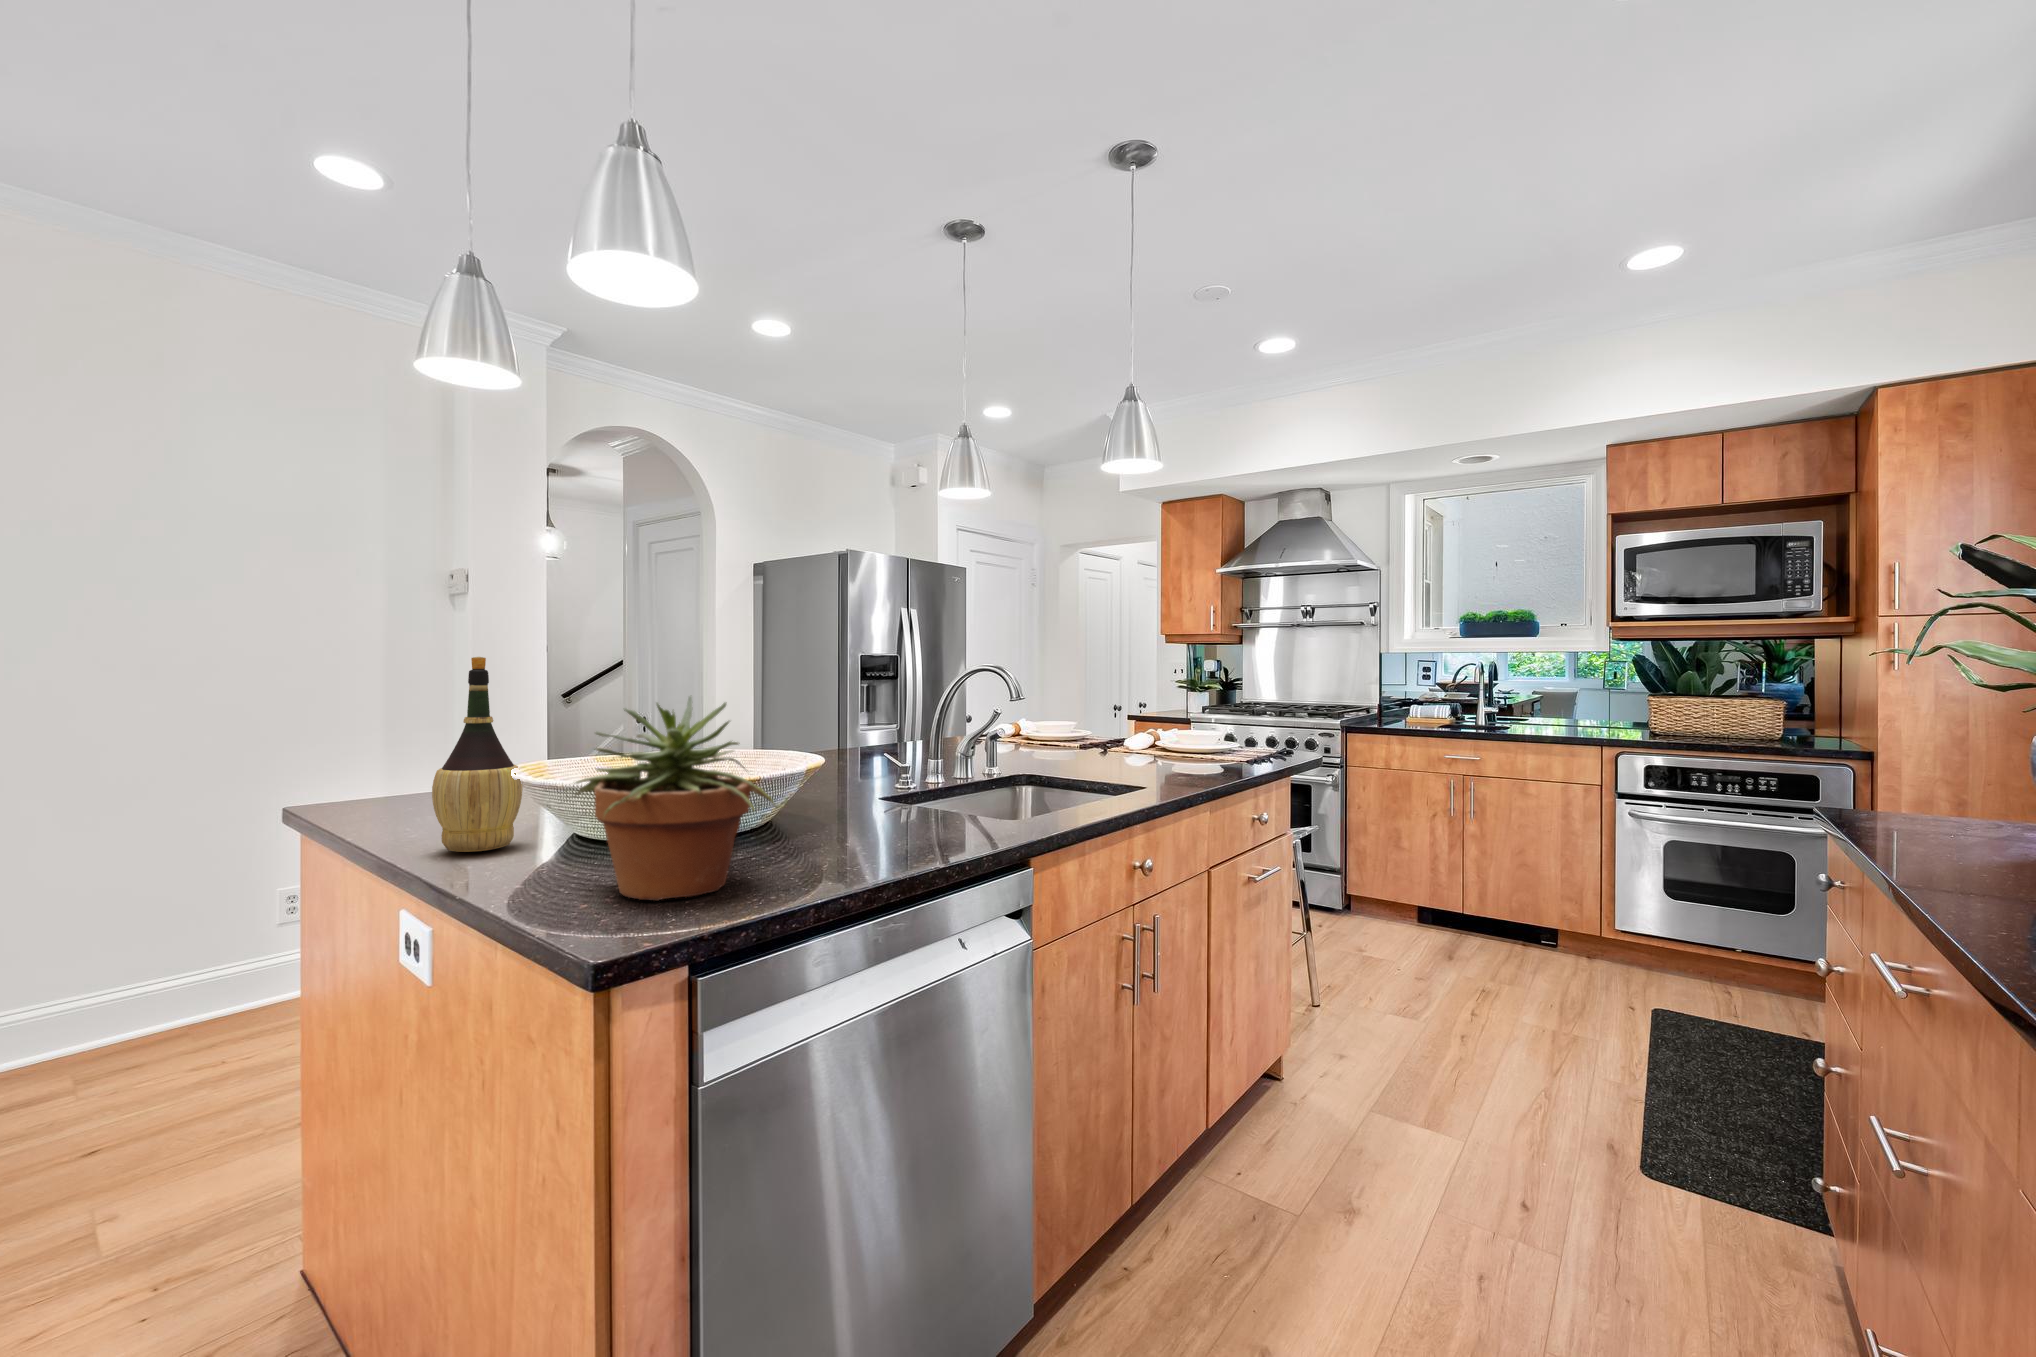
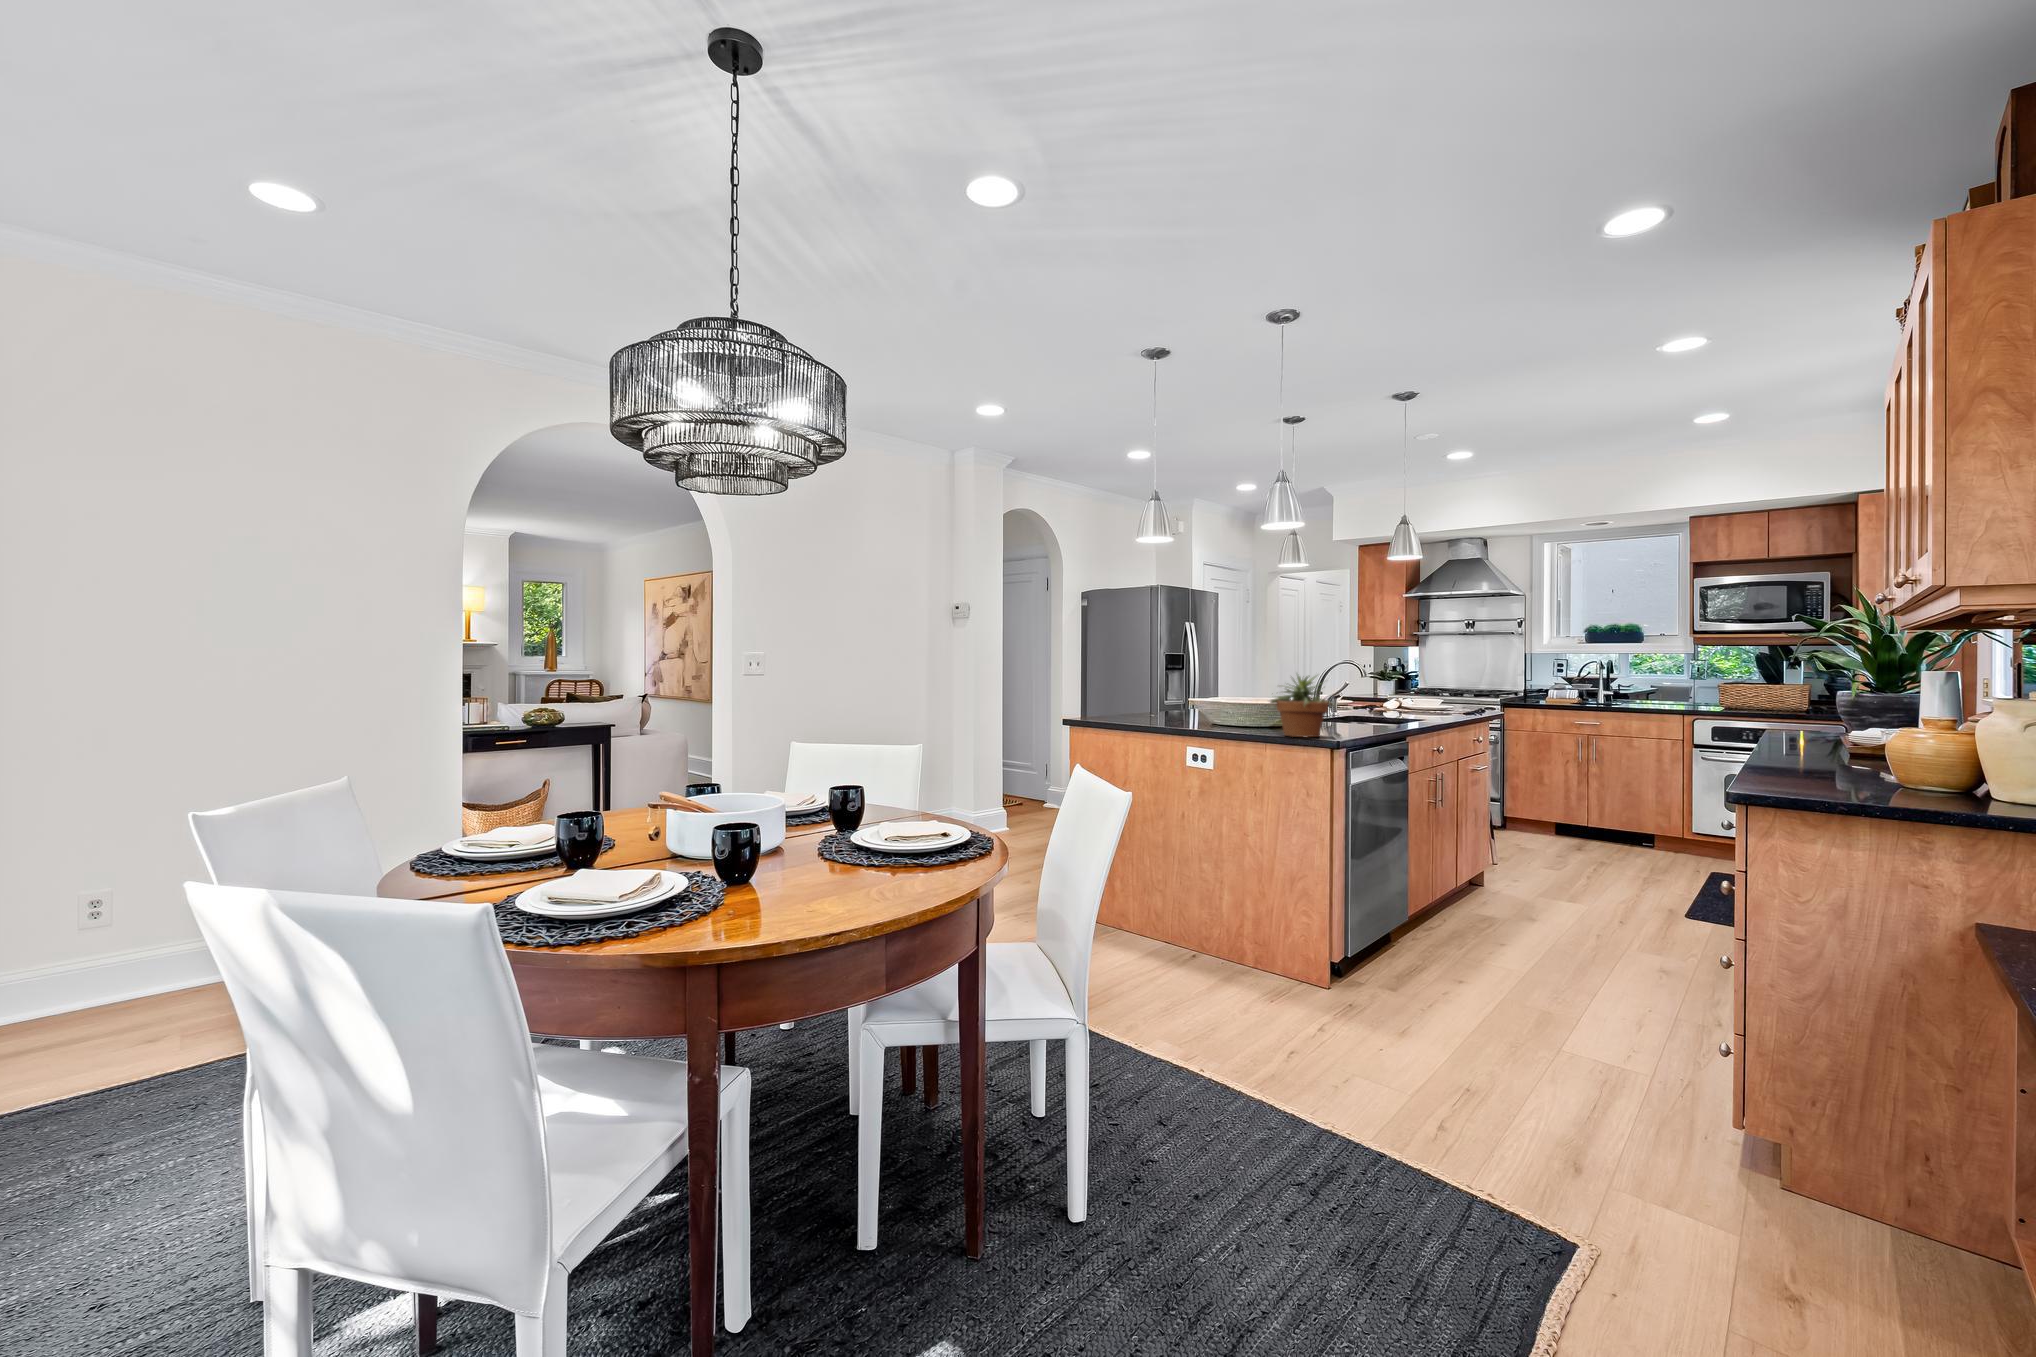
wine bottle: present [432,657,523,852] -> none [1181,658,1211,730]

